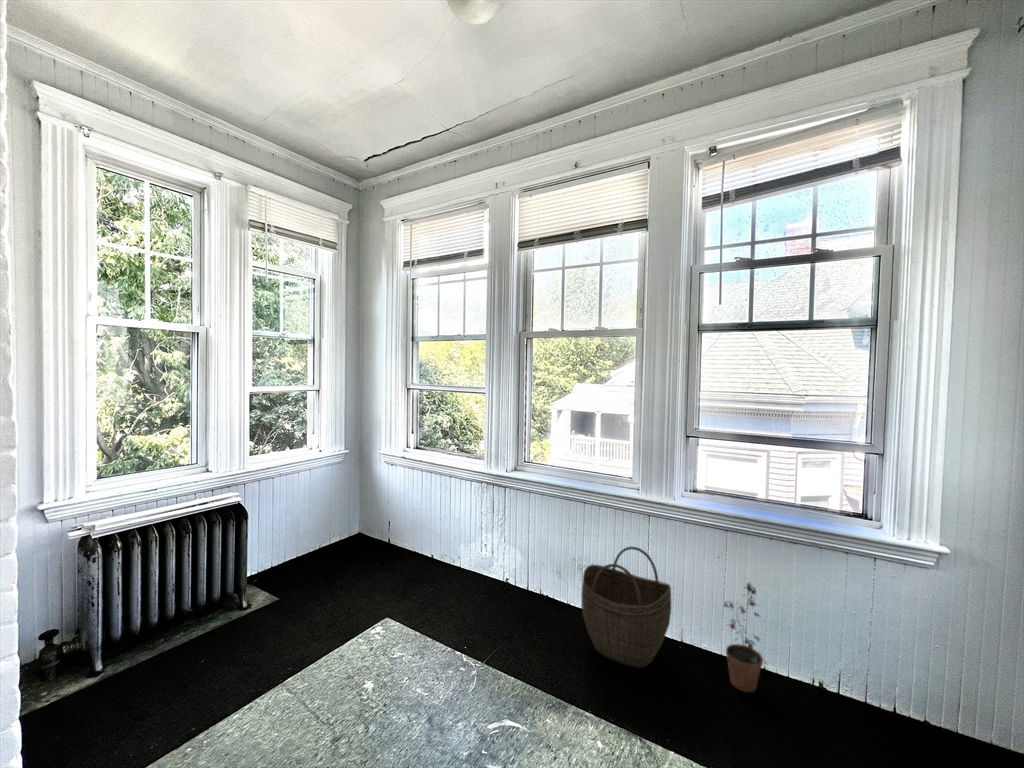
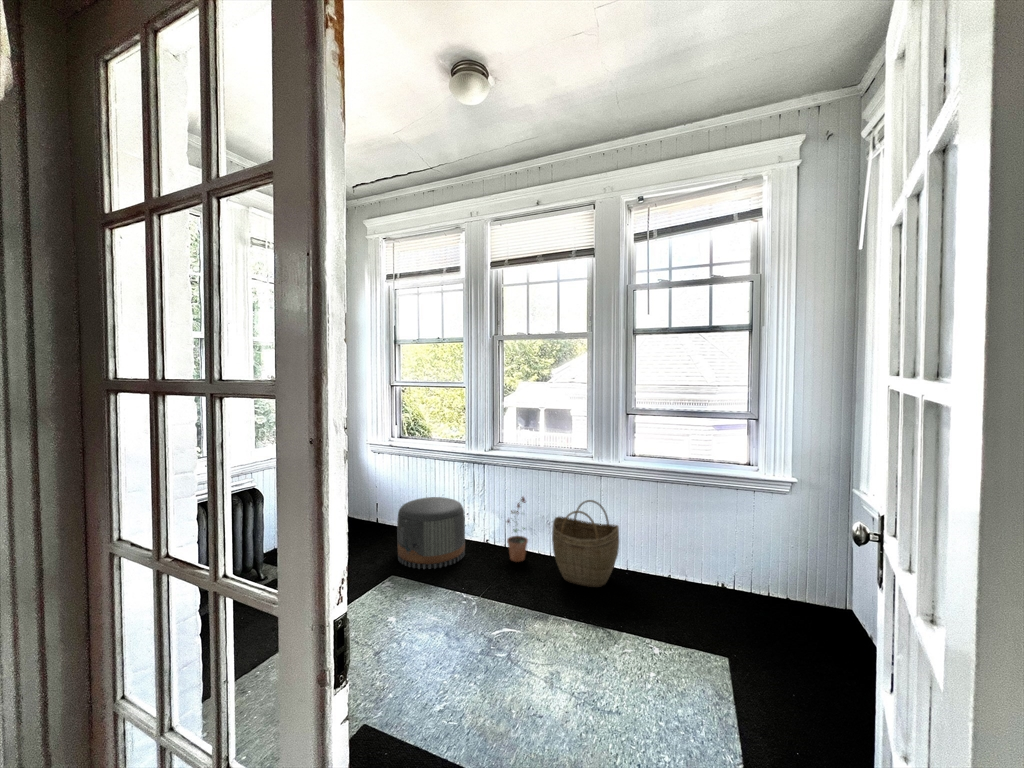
pouf: none [397,524,479,617] -> present [397,497,465,569]
potted plant: present [724,583,763,692] -> present [507,497,528,562]

